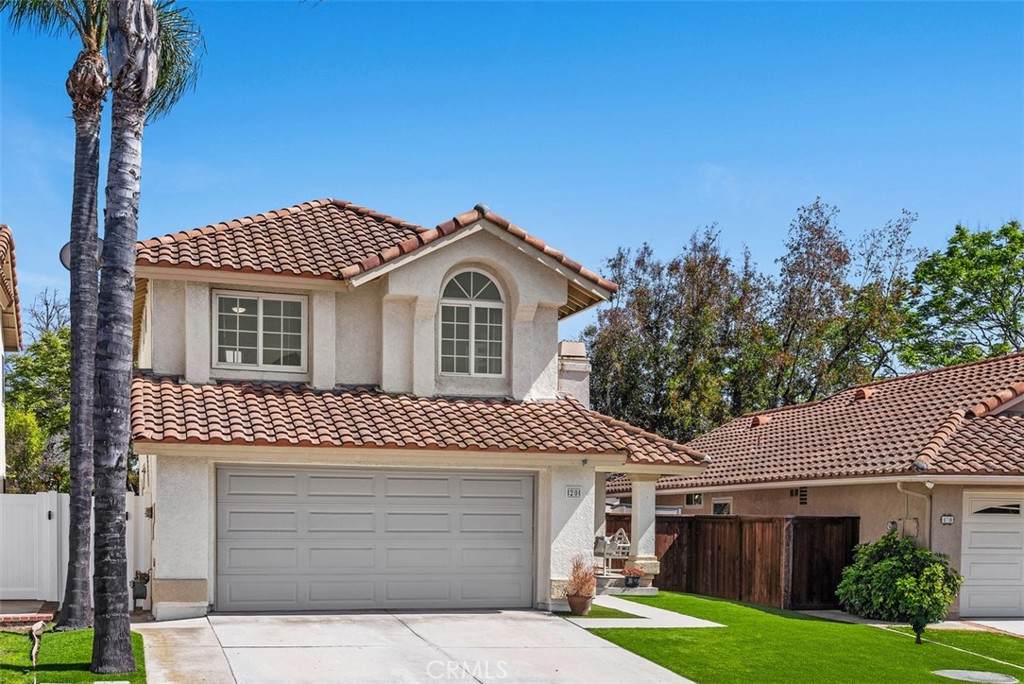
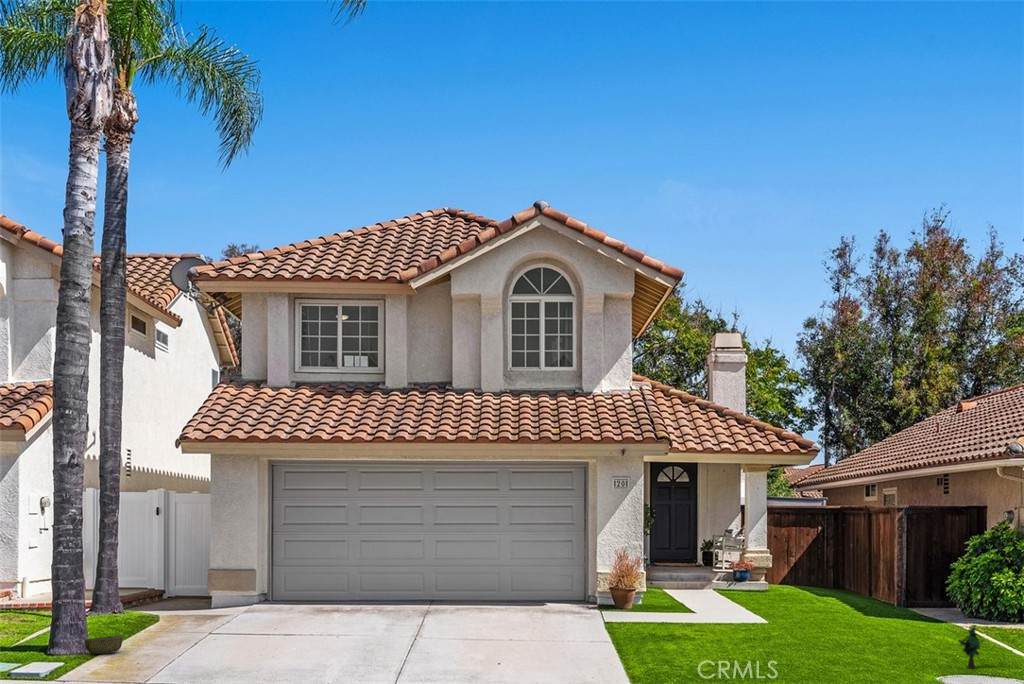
woven basket: none [128,652,172,672] -> present [85,636,123,654]

